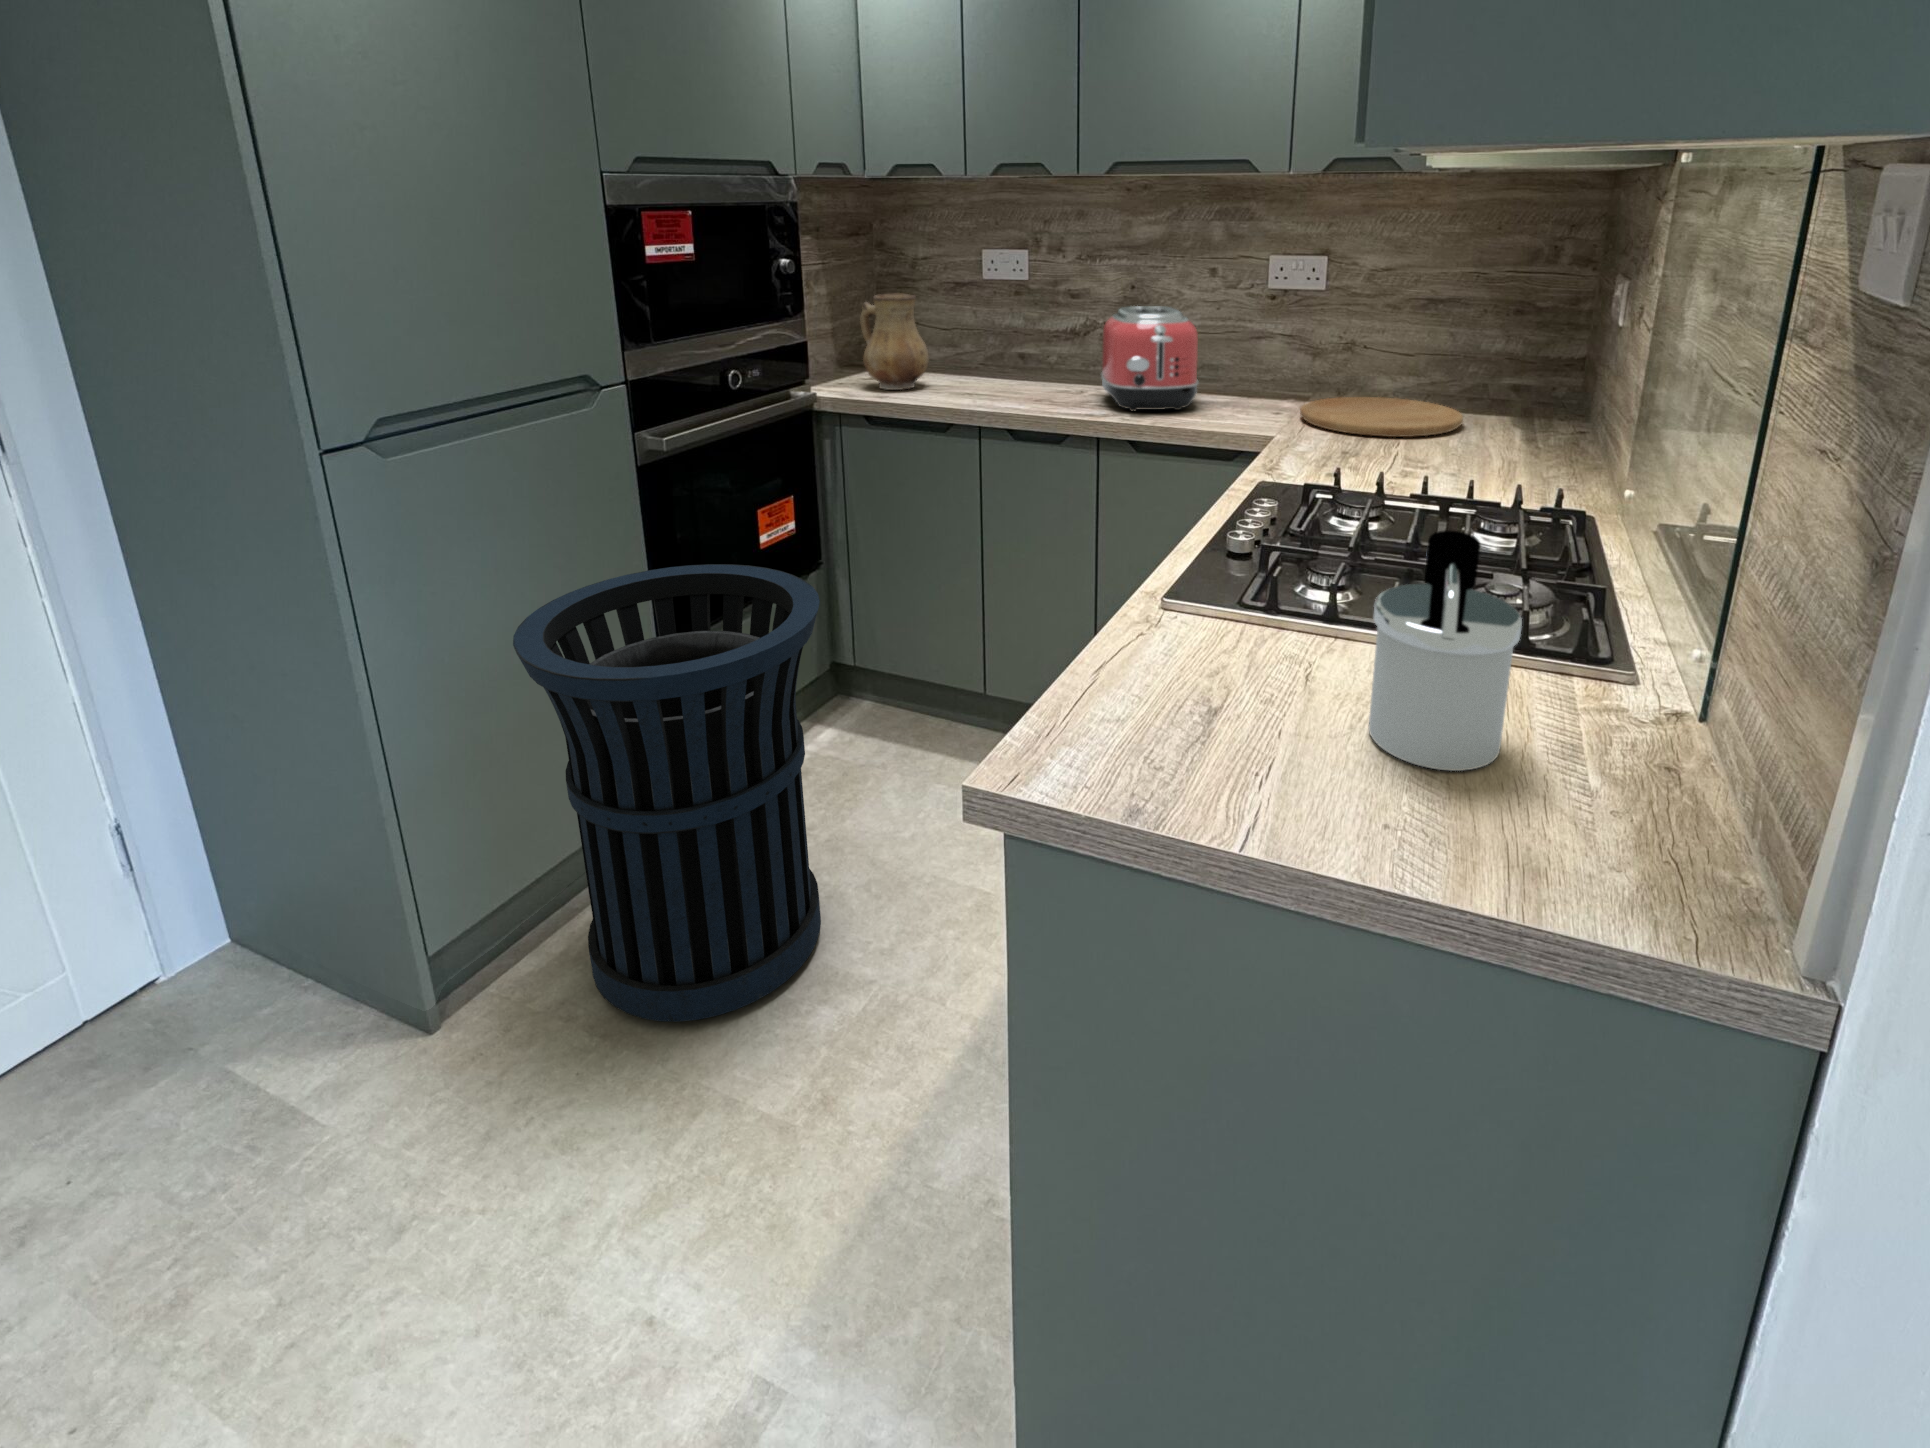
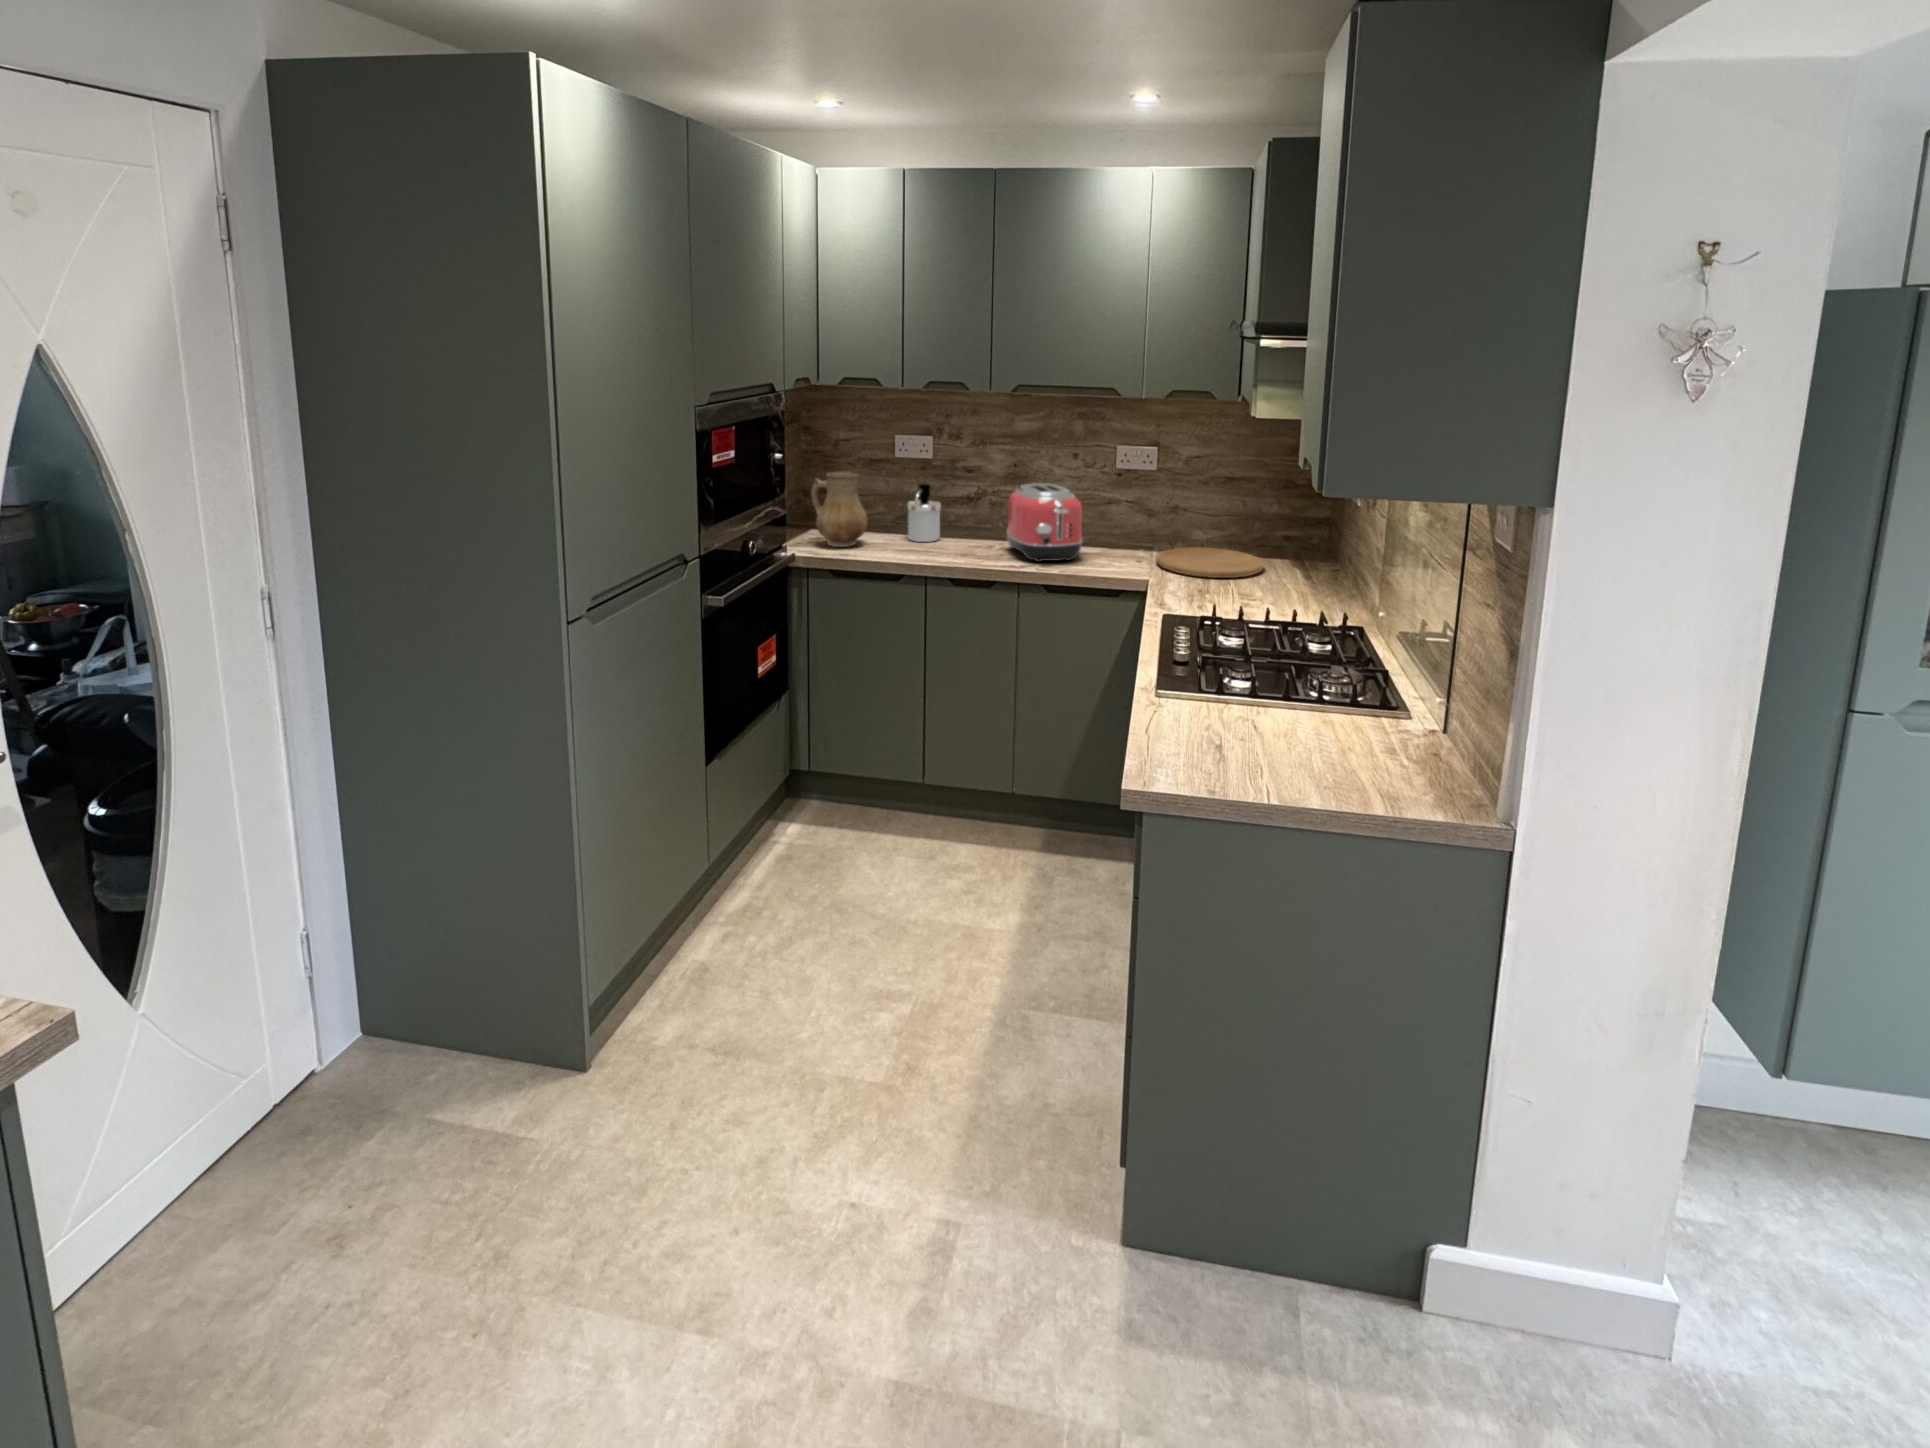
soap dispenser: present [1369,530,1522,771] -> present [907,484,941,542]
trash can: present [513,564,821,1022] -> none [663,690,877,1036]

